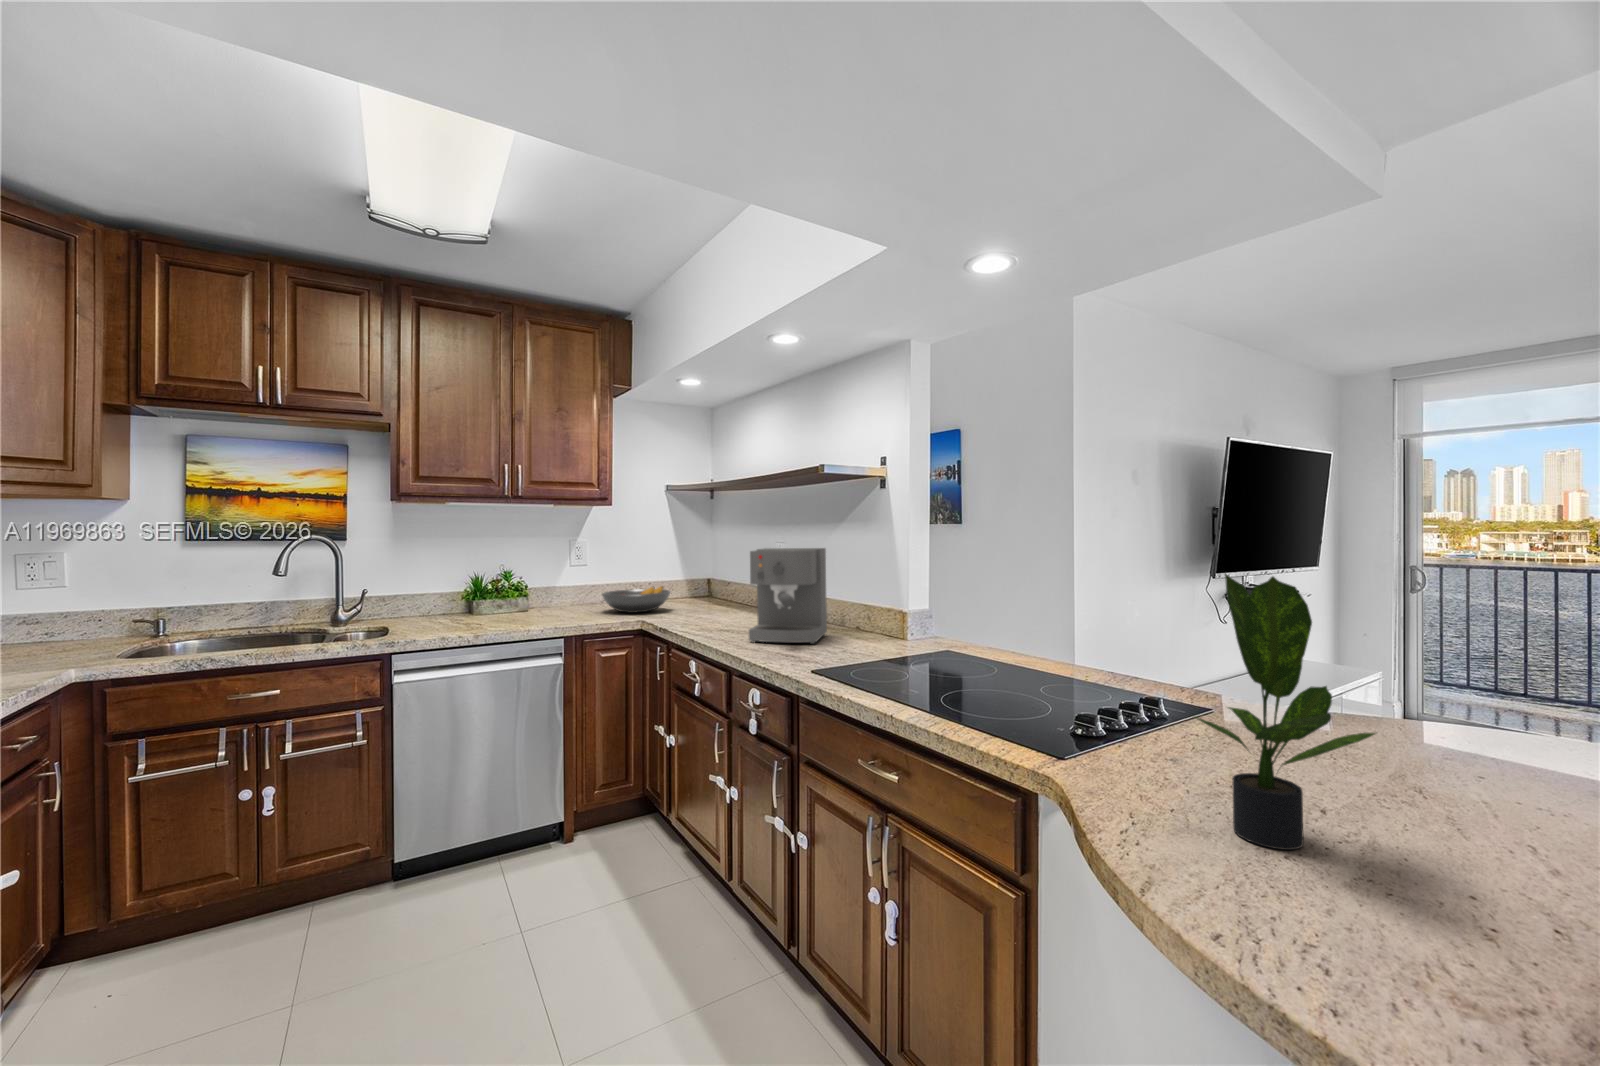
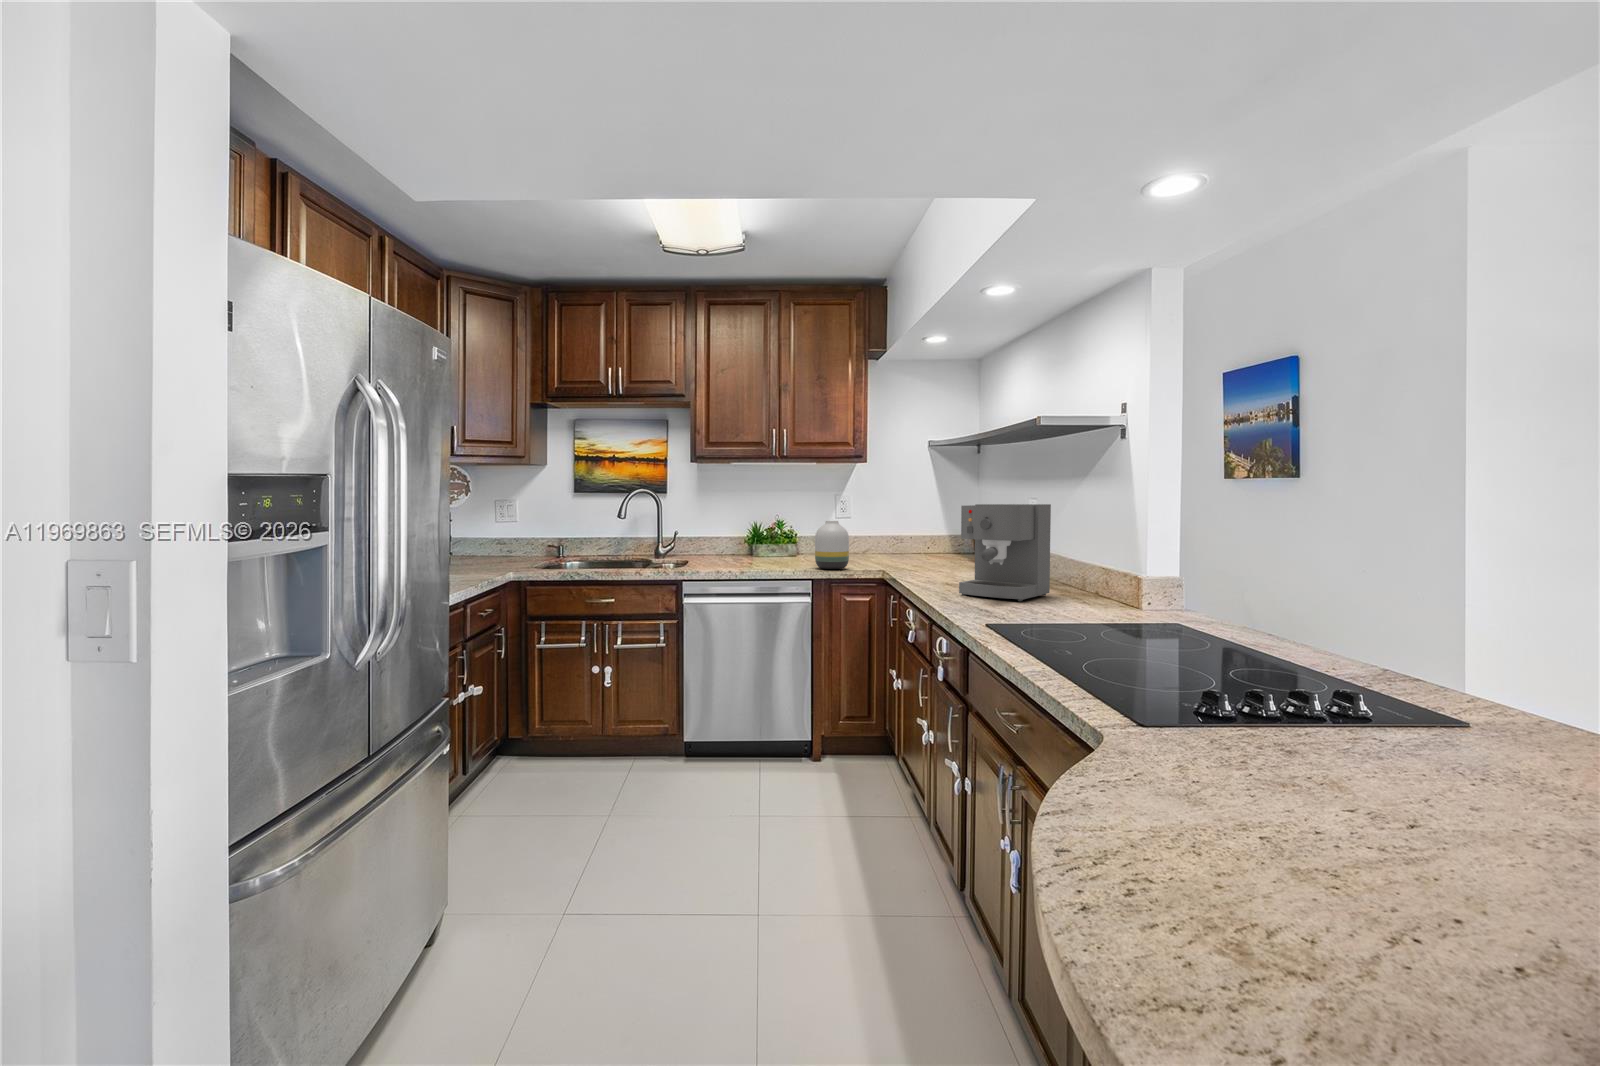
vase: none [560,568,599,623] -> present [815,521,849,569]
potted plant: present [1197,574,1375,850] -> none [1157,515,1317,791]
fruit bowl: present [602,586,671,613] -> none [859,541,924,565]

